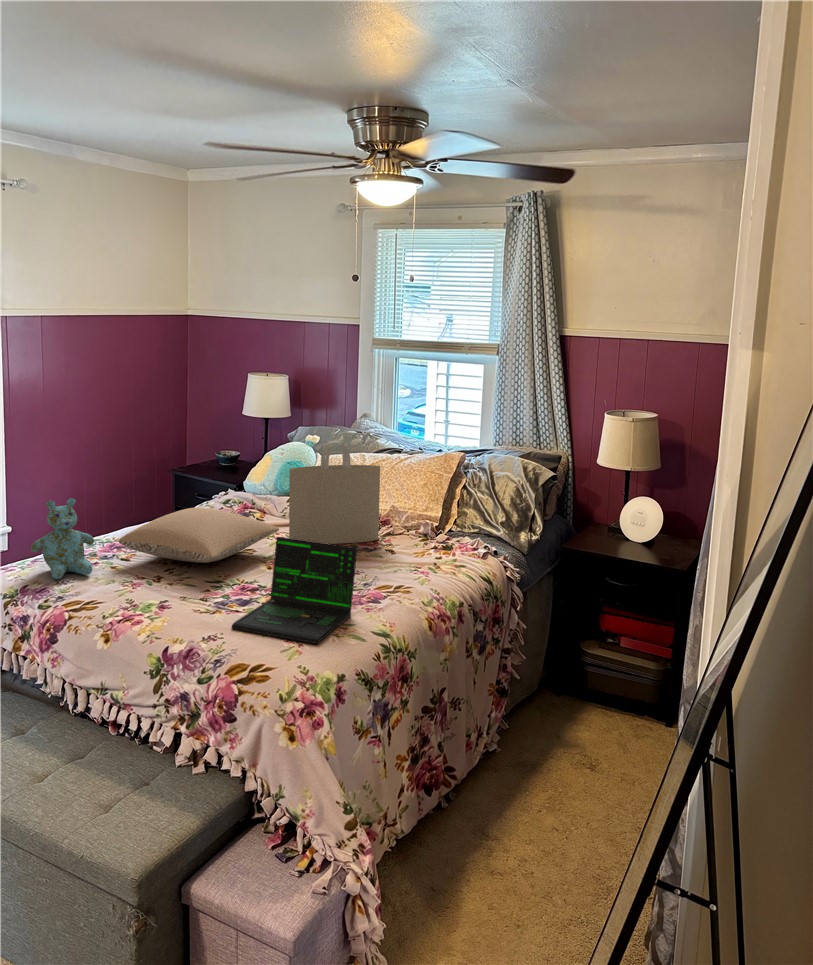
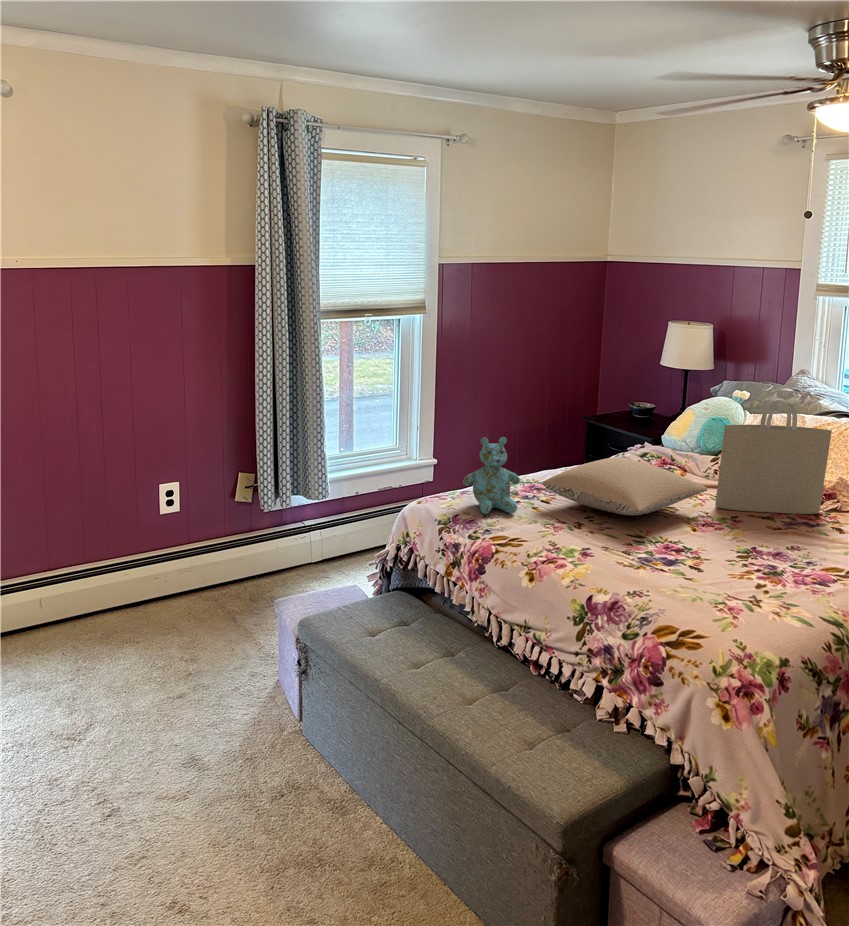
laptop: present [232,537,377,644] -> none [660,497,833,620]

